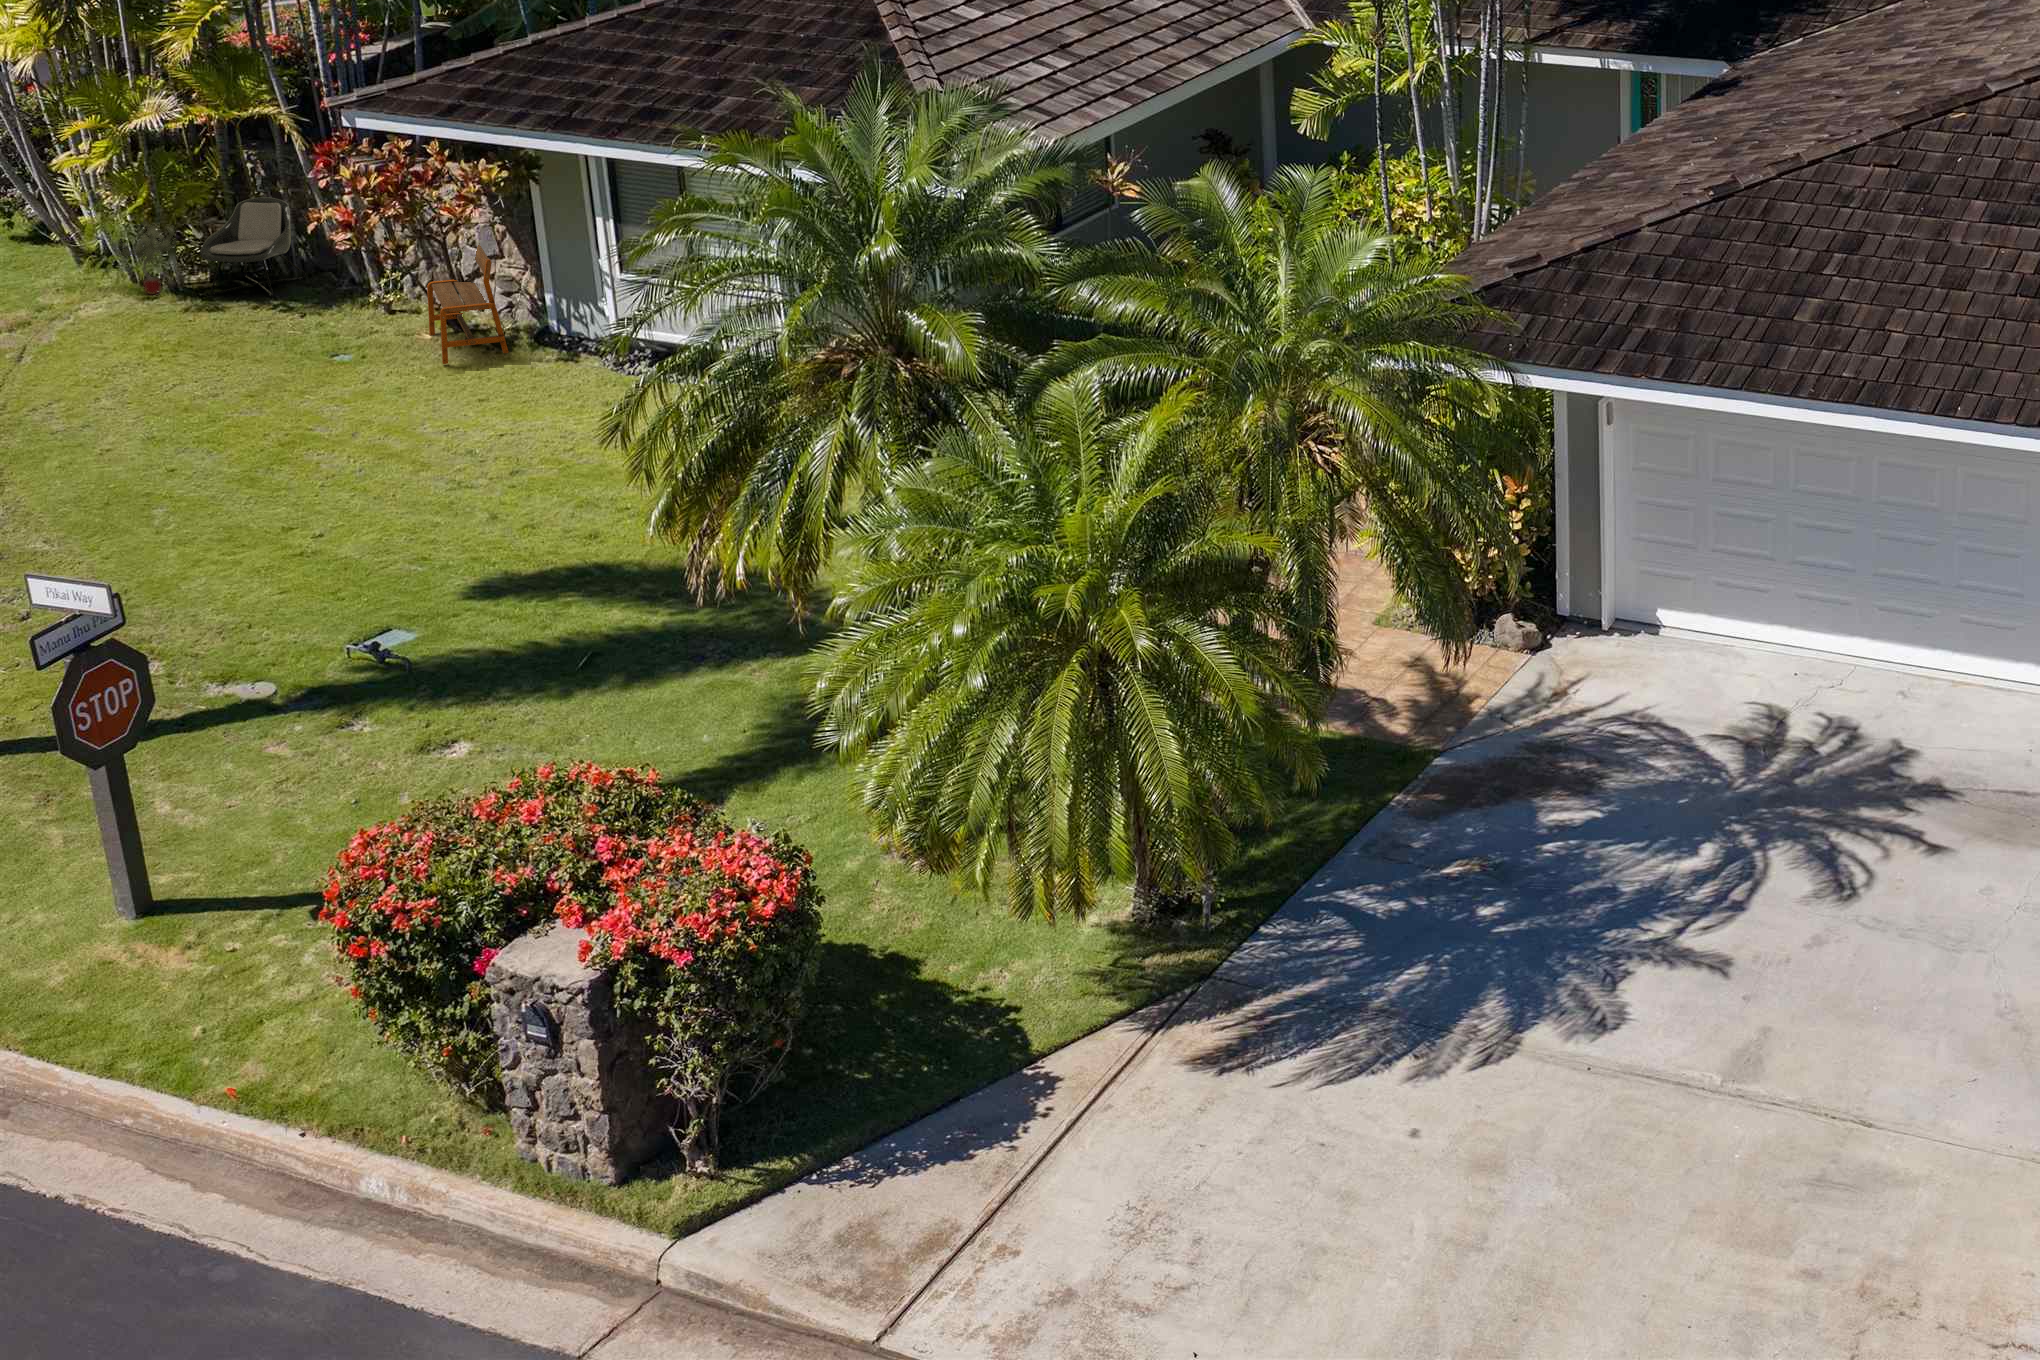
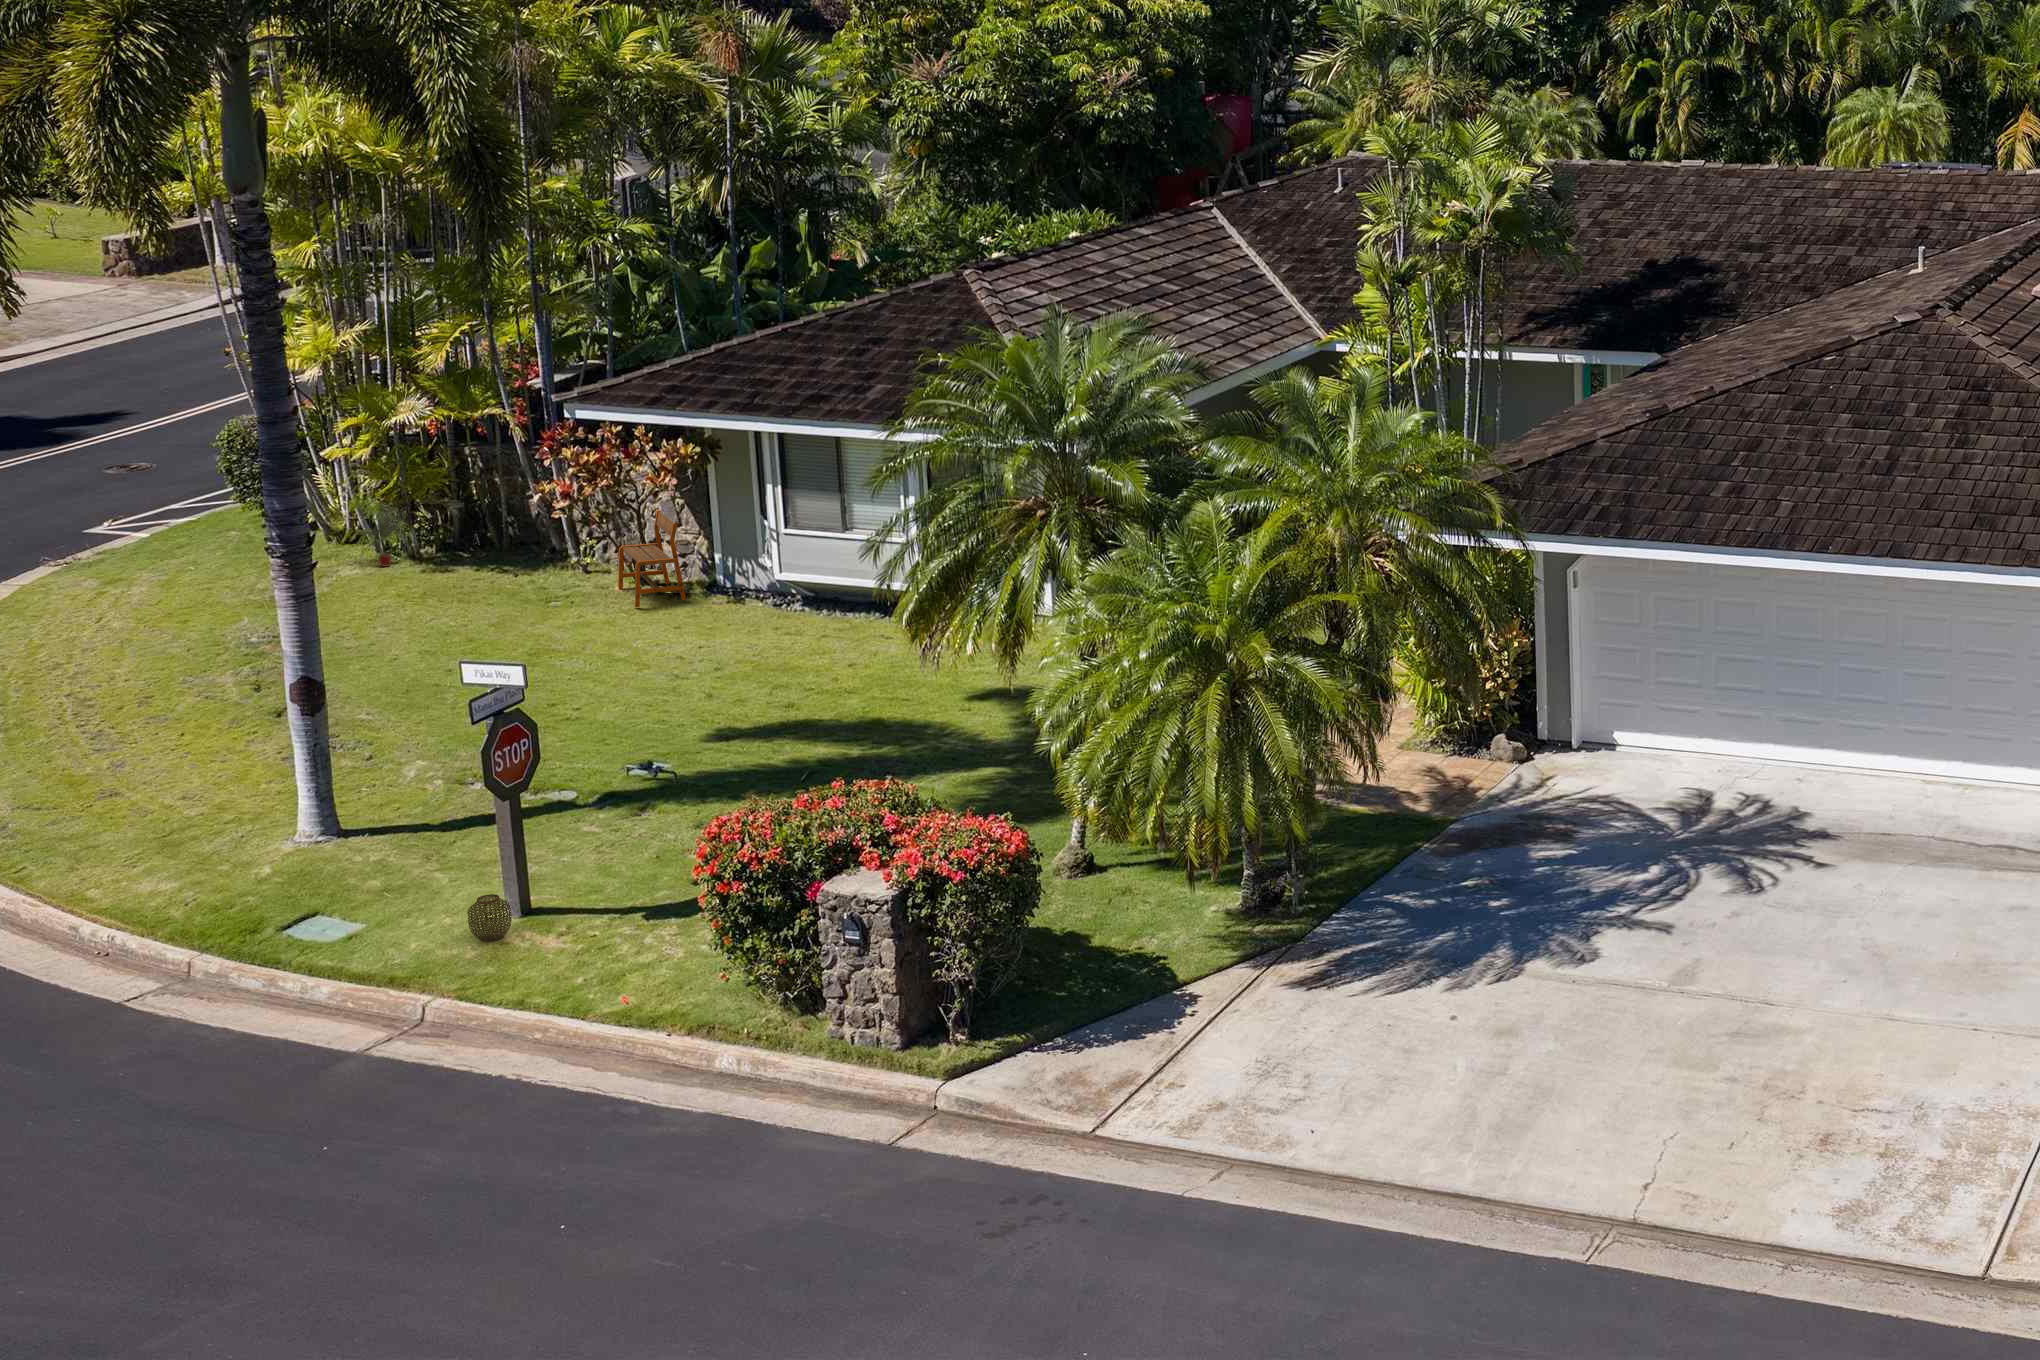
lounge chair: present [200,197,305,296] -> none [427,489,506,566]
woven basket: none [63,882,129,948] -> present [467,894,512,942]

